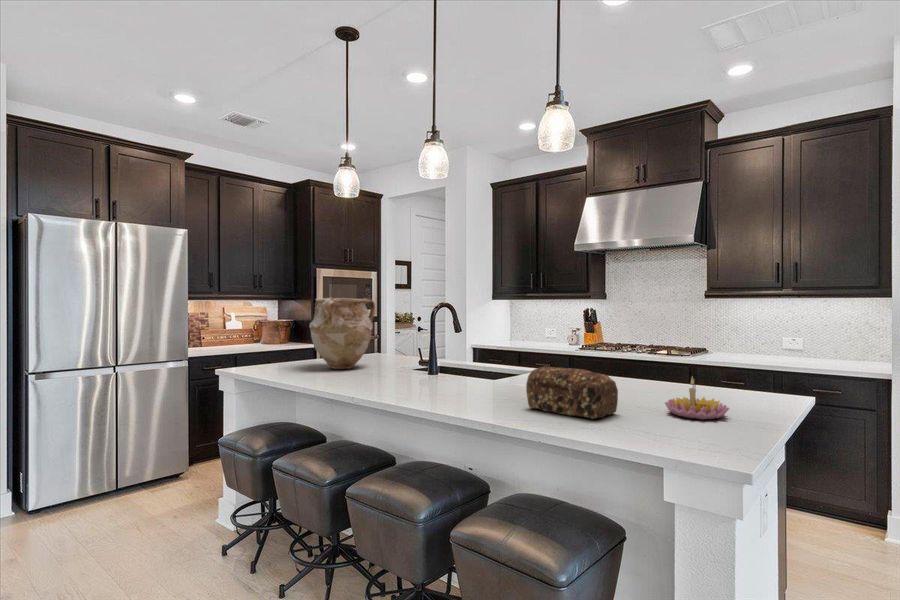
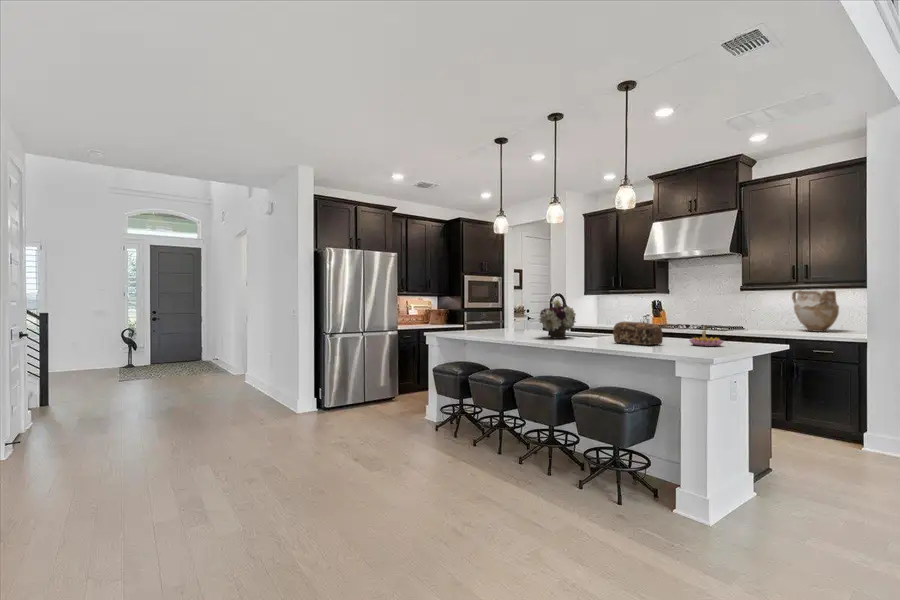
vase: present [309,297,375,369] -> present [792,290,839,332]
flower arrangement: none [392,318,463,393] -> present [539,300,576,339]

